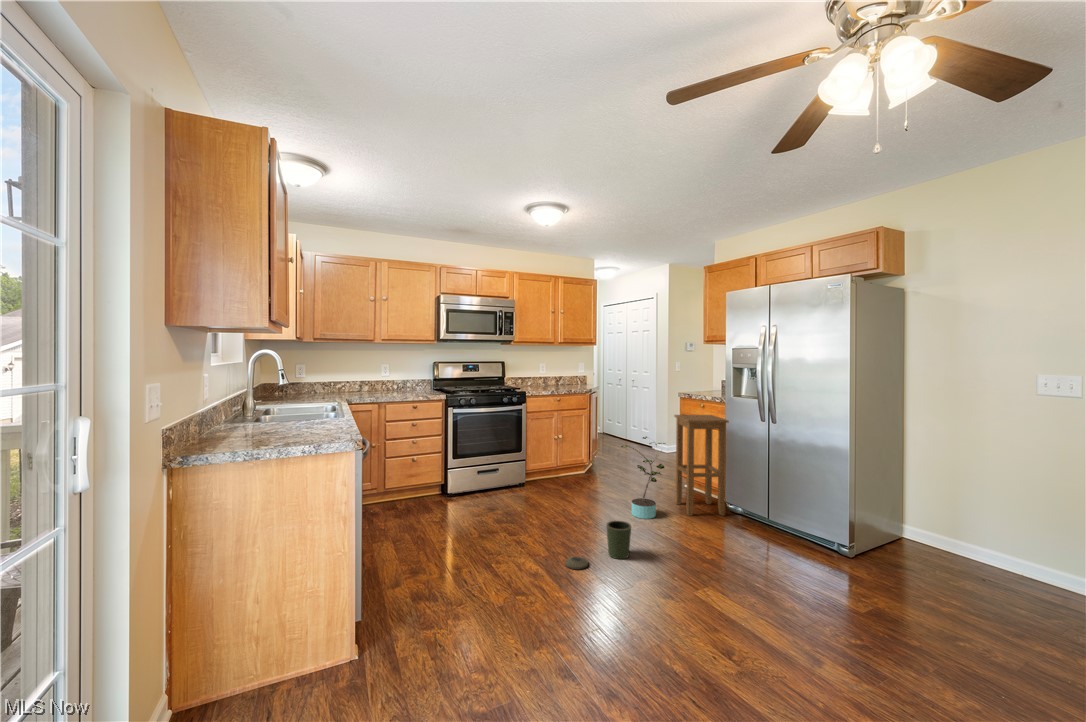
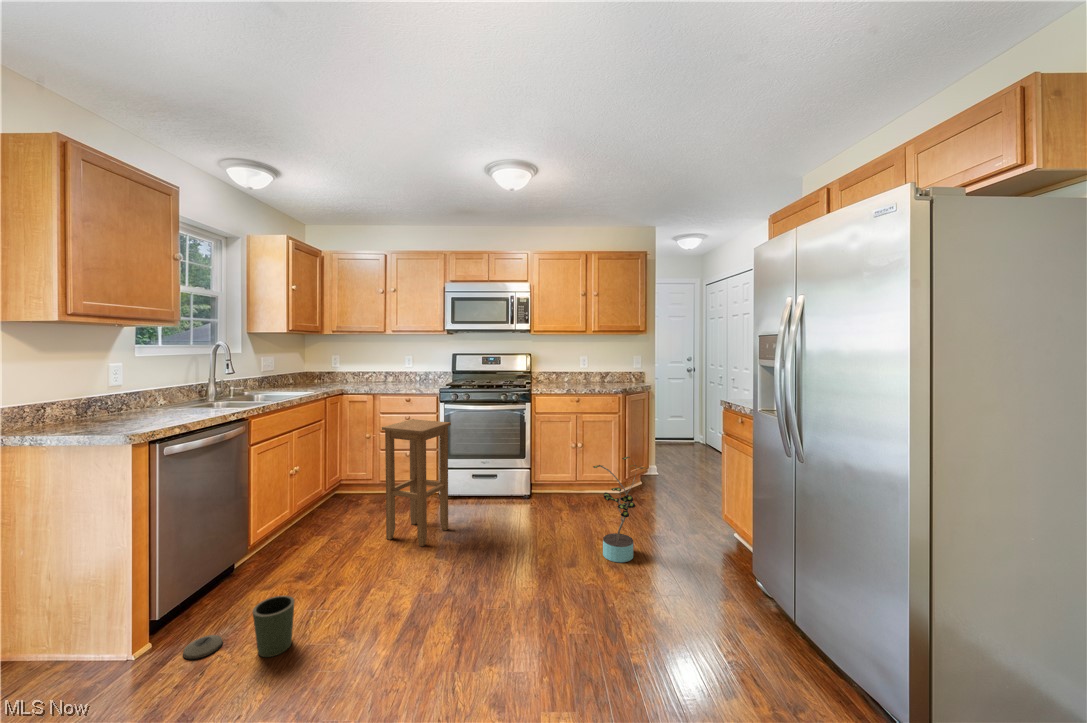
stool: present [674,415,729,516] -> present [382,419,451,546]
trash can: present [565,521,631,570] -> present [183,595,294,659]

